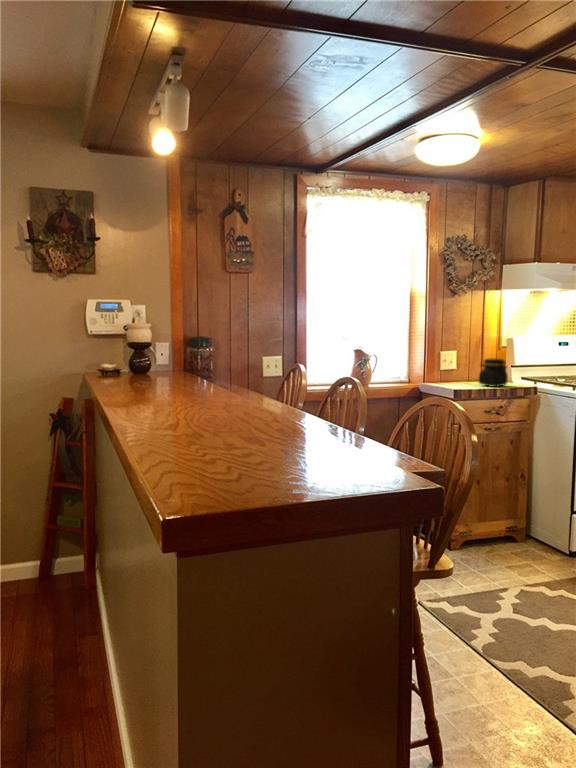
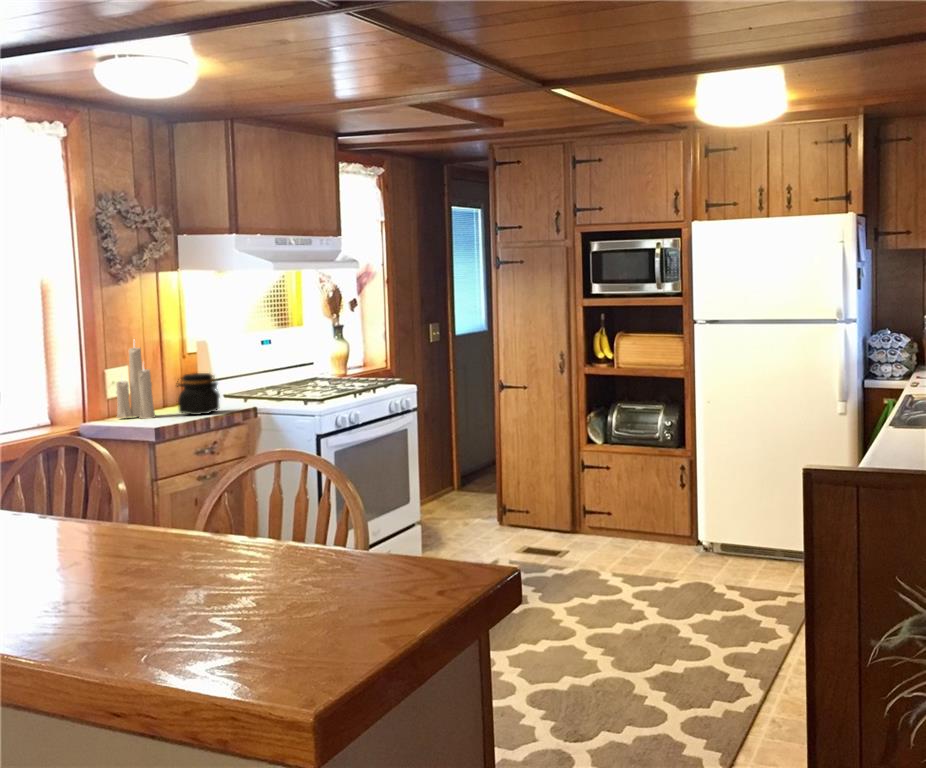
candle: none [441,329,464,385] -> present [116,347,156,419]

